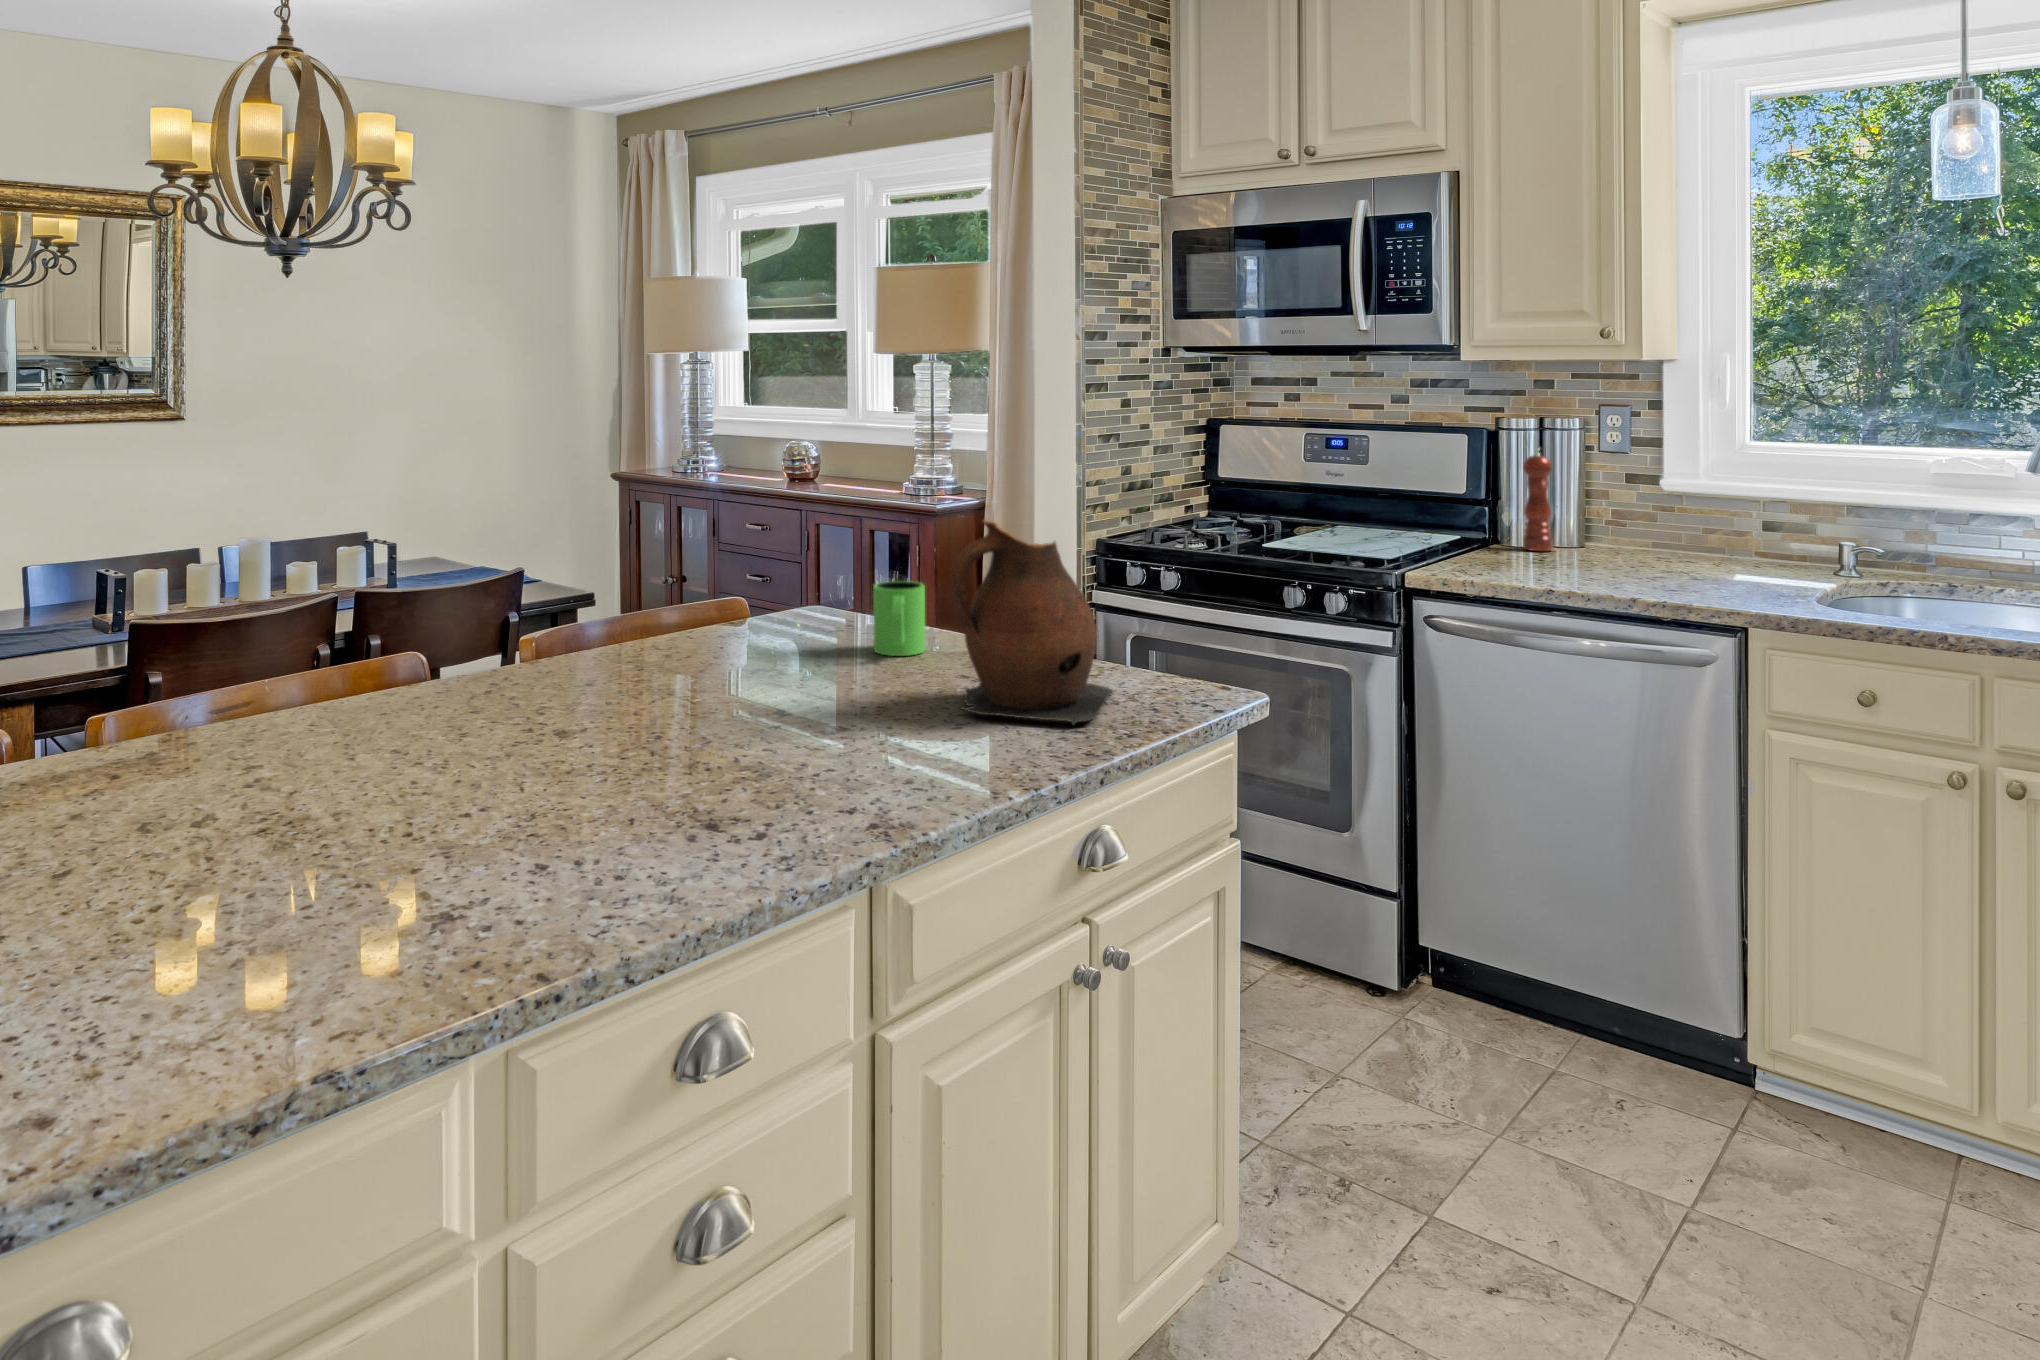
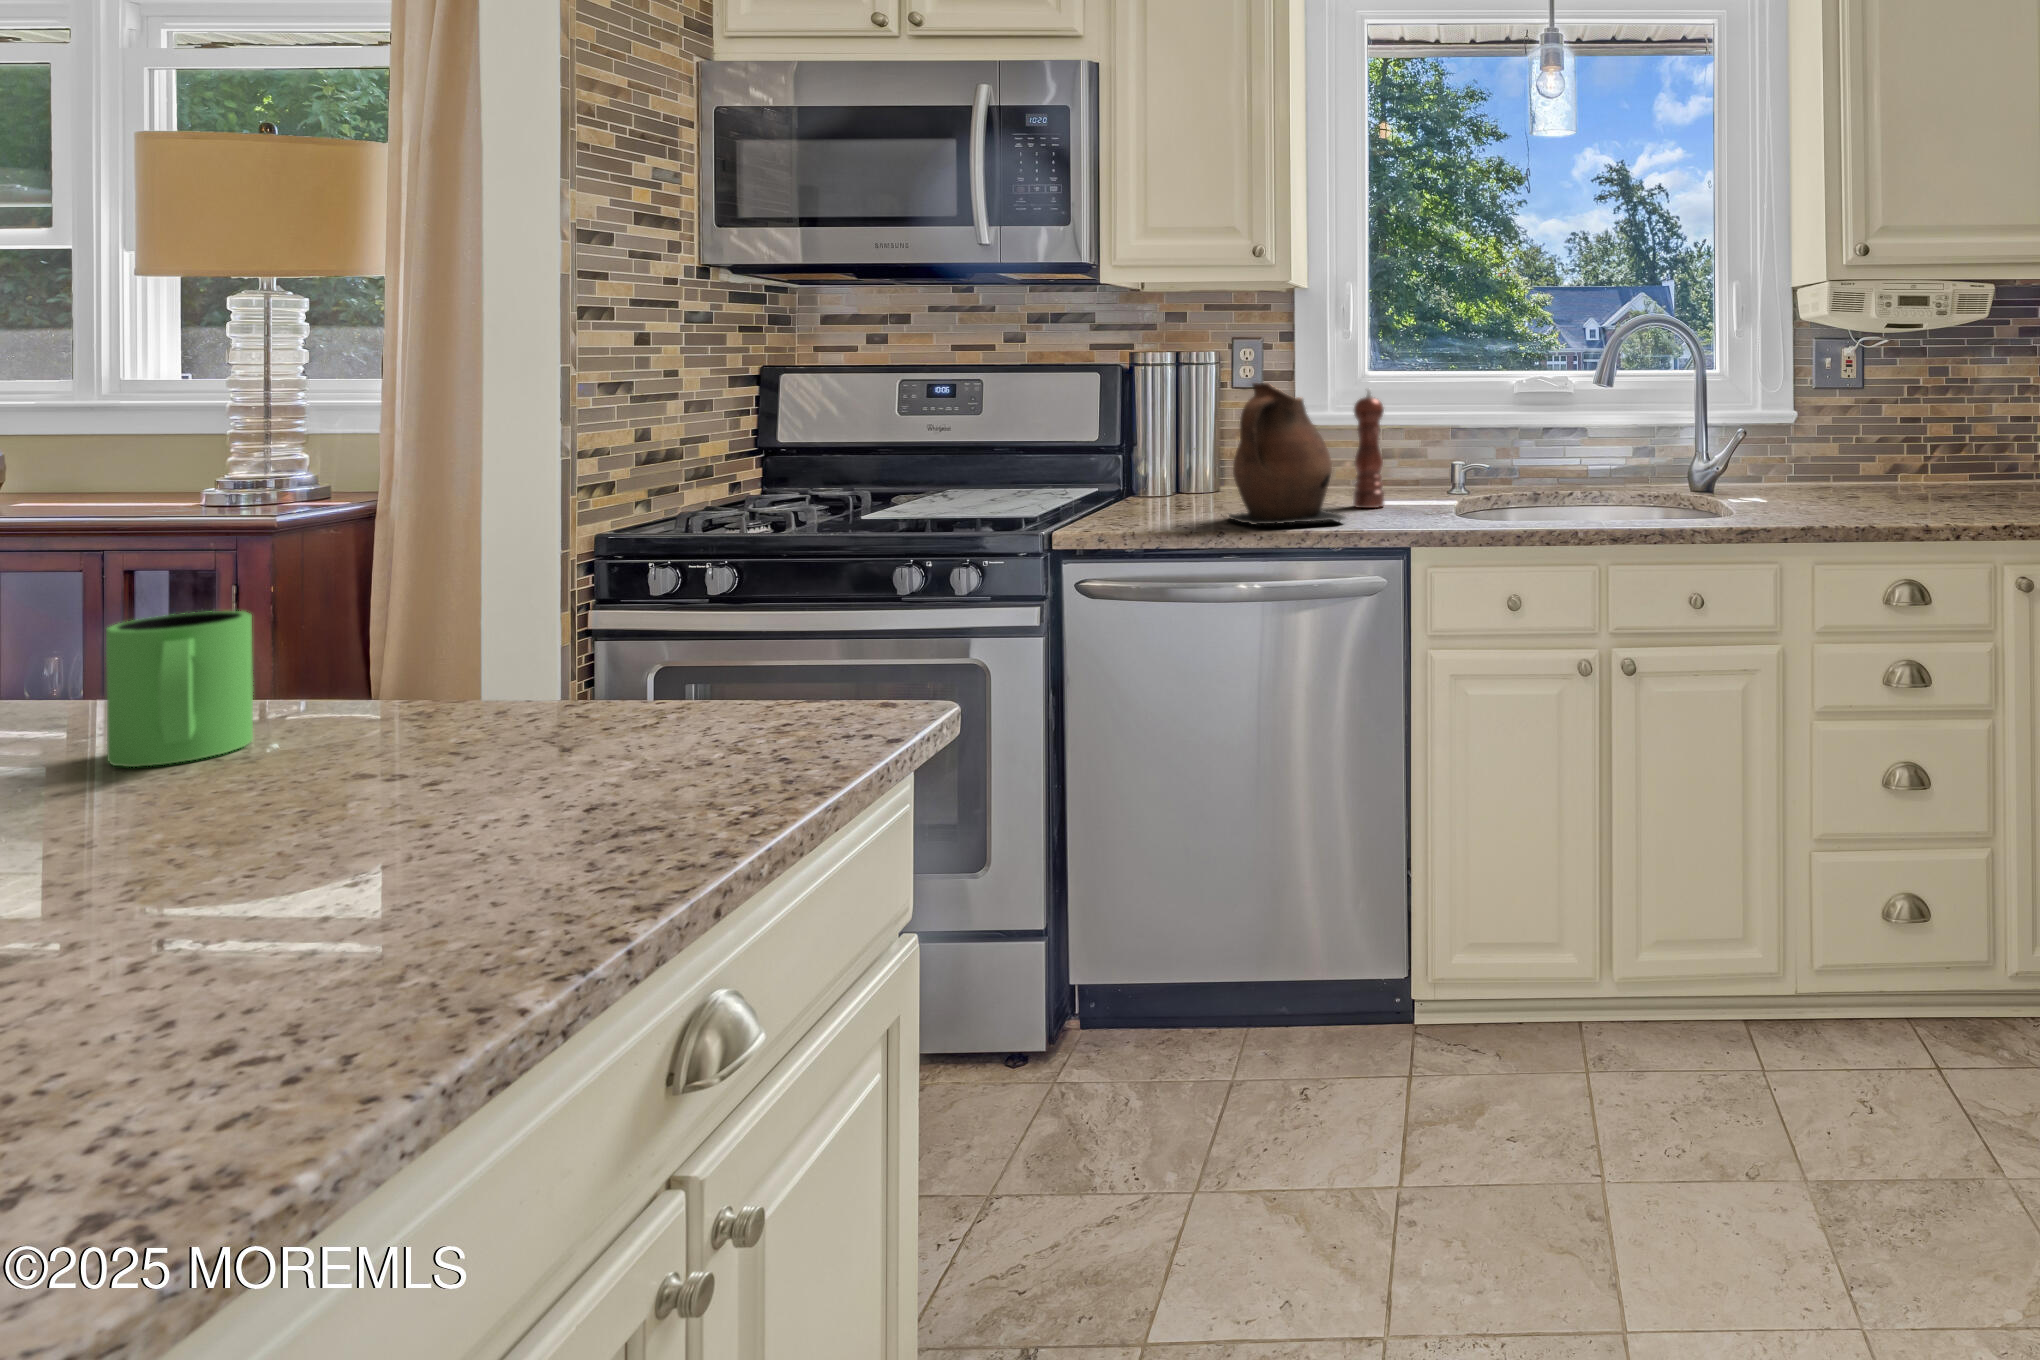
pepper mill: present [1523,448,1553,551] -> present [1353,389,1385,508]
ceramic pitcher: present [951,520,1113,725] -> present [1229,383,1346,525]

